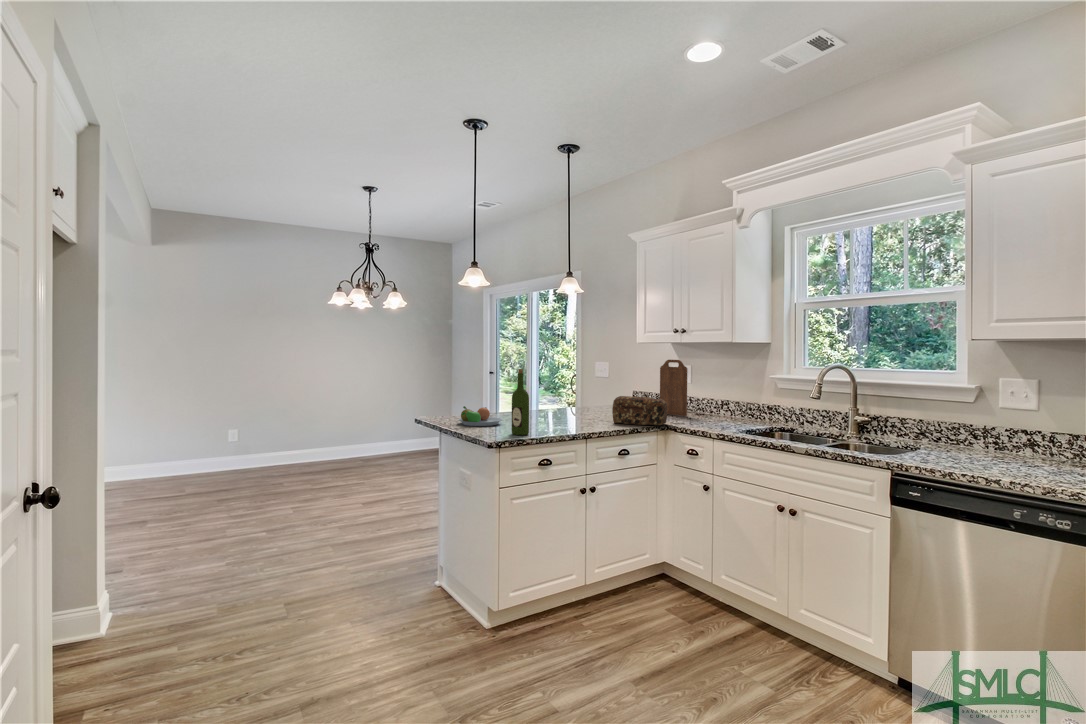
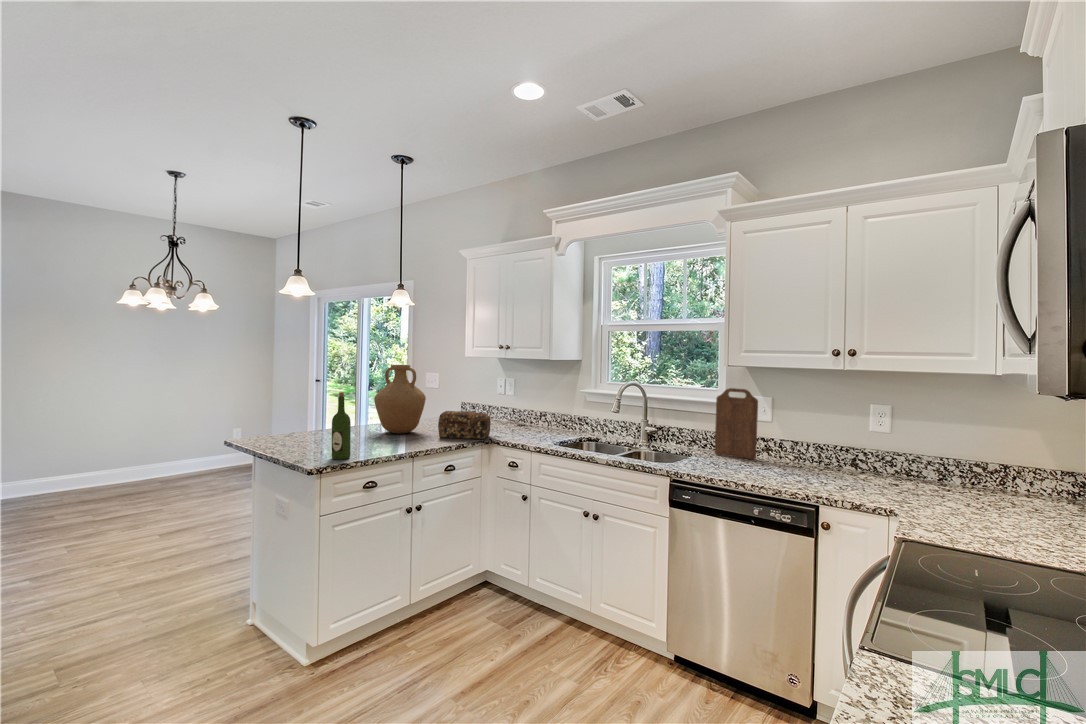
vase: none [548,350,599,419] -> present [374,365,426,434]
cutting board: present [660,360,687,416] -> present [715,388,758,459]
fruit bowl: present [459,406,502,426] -> none [274,427,324,449]

